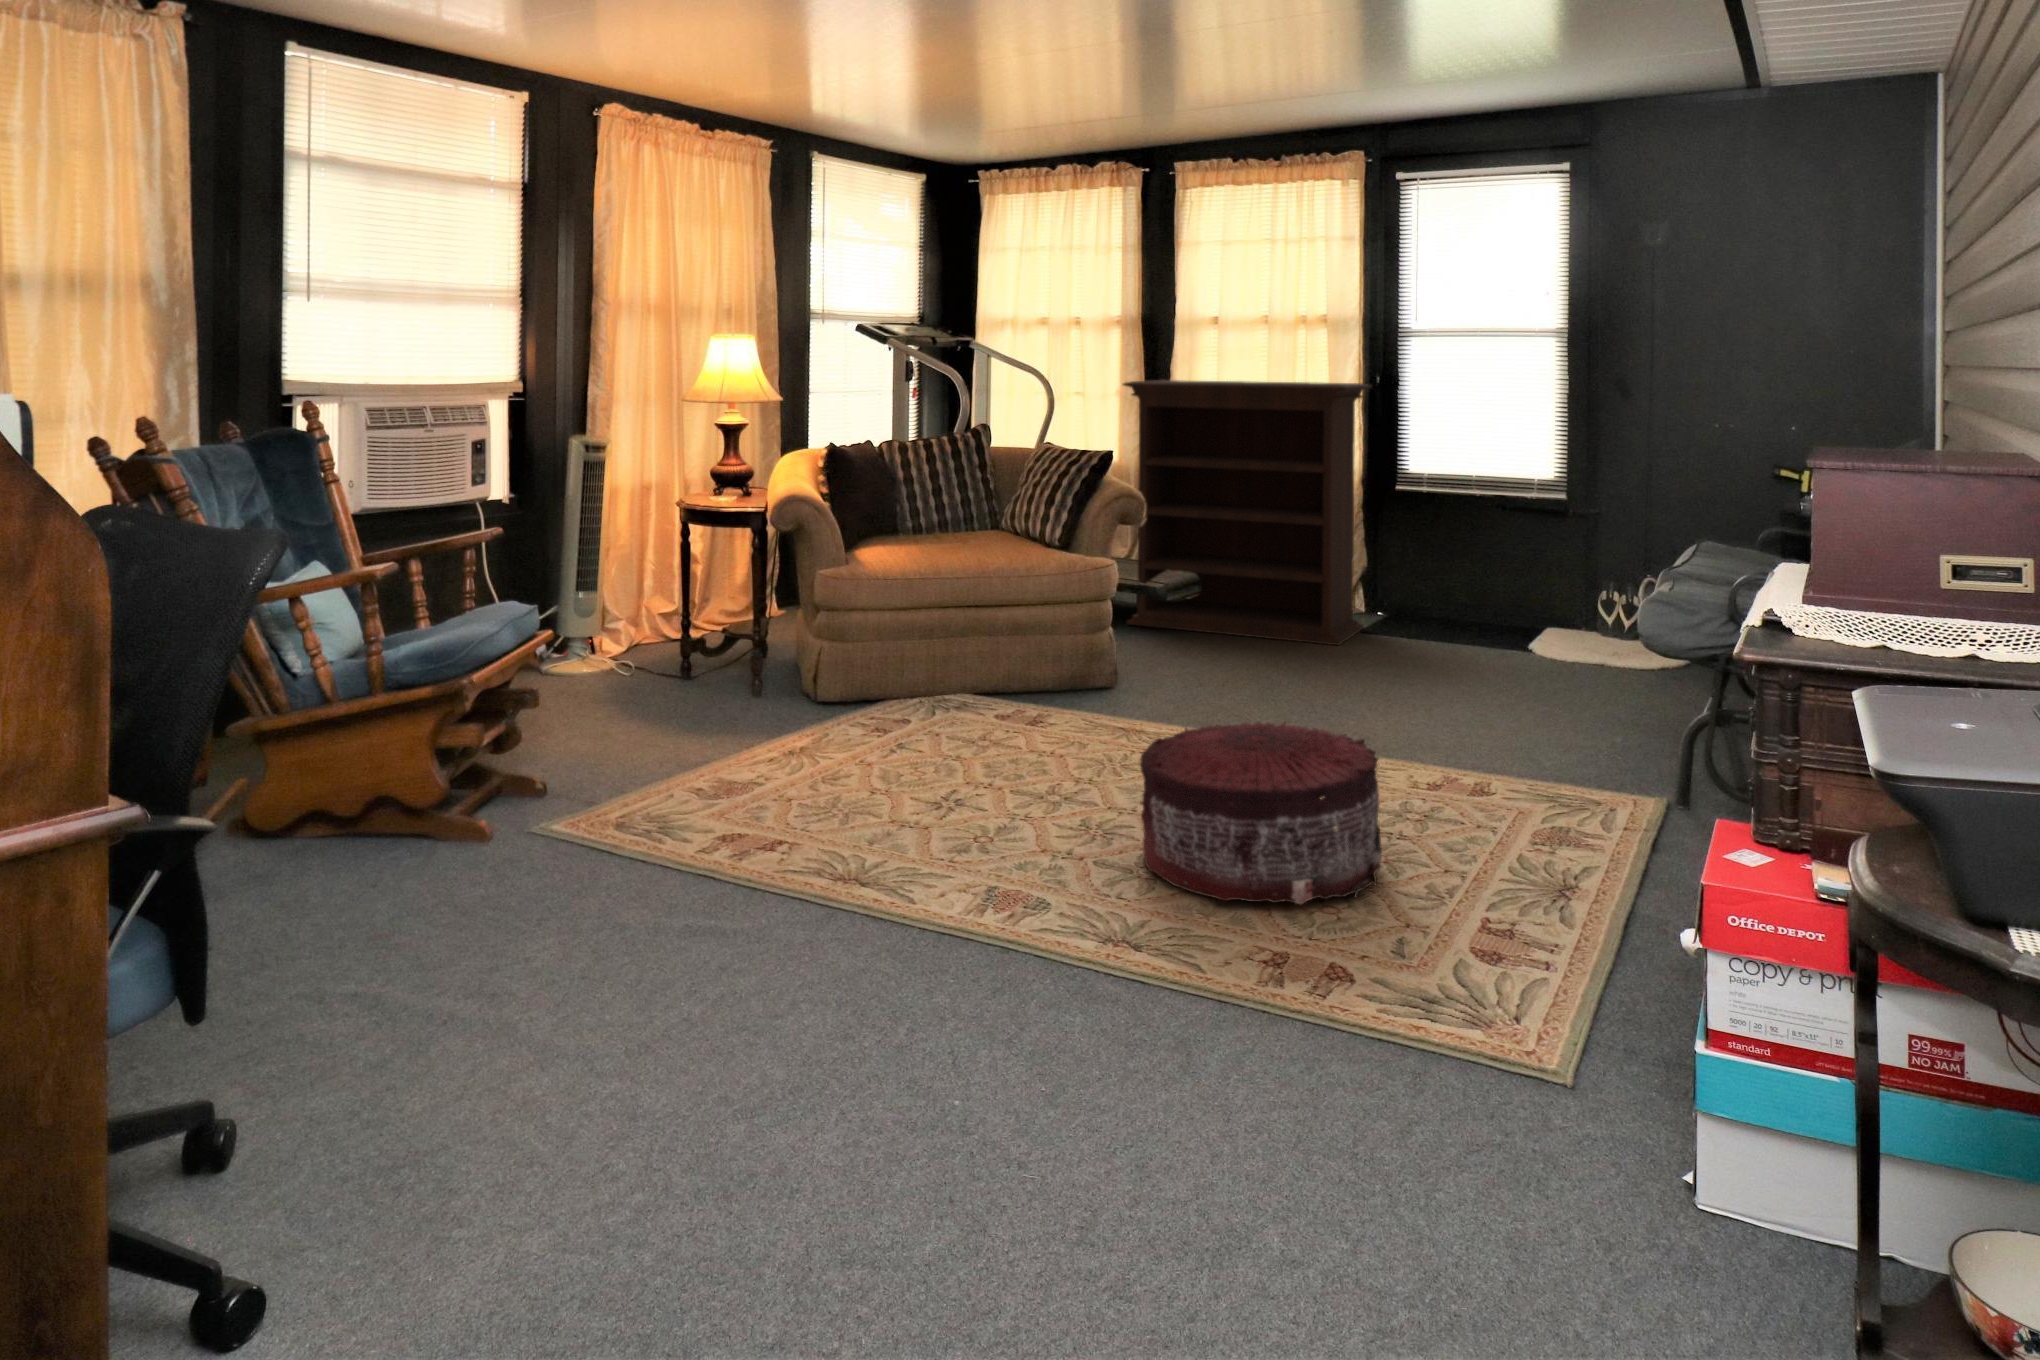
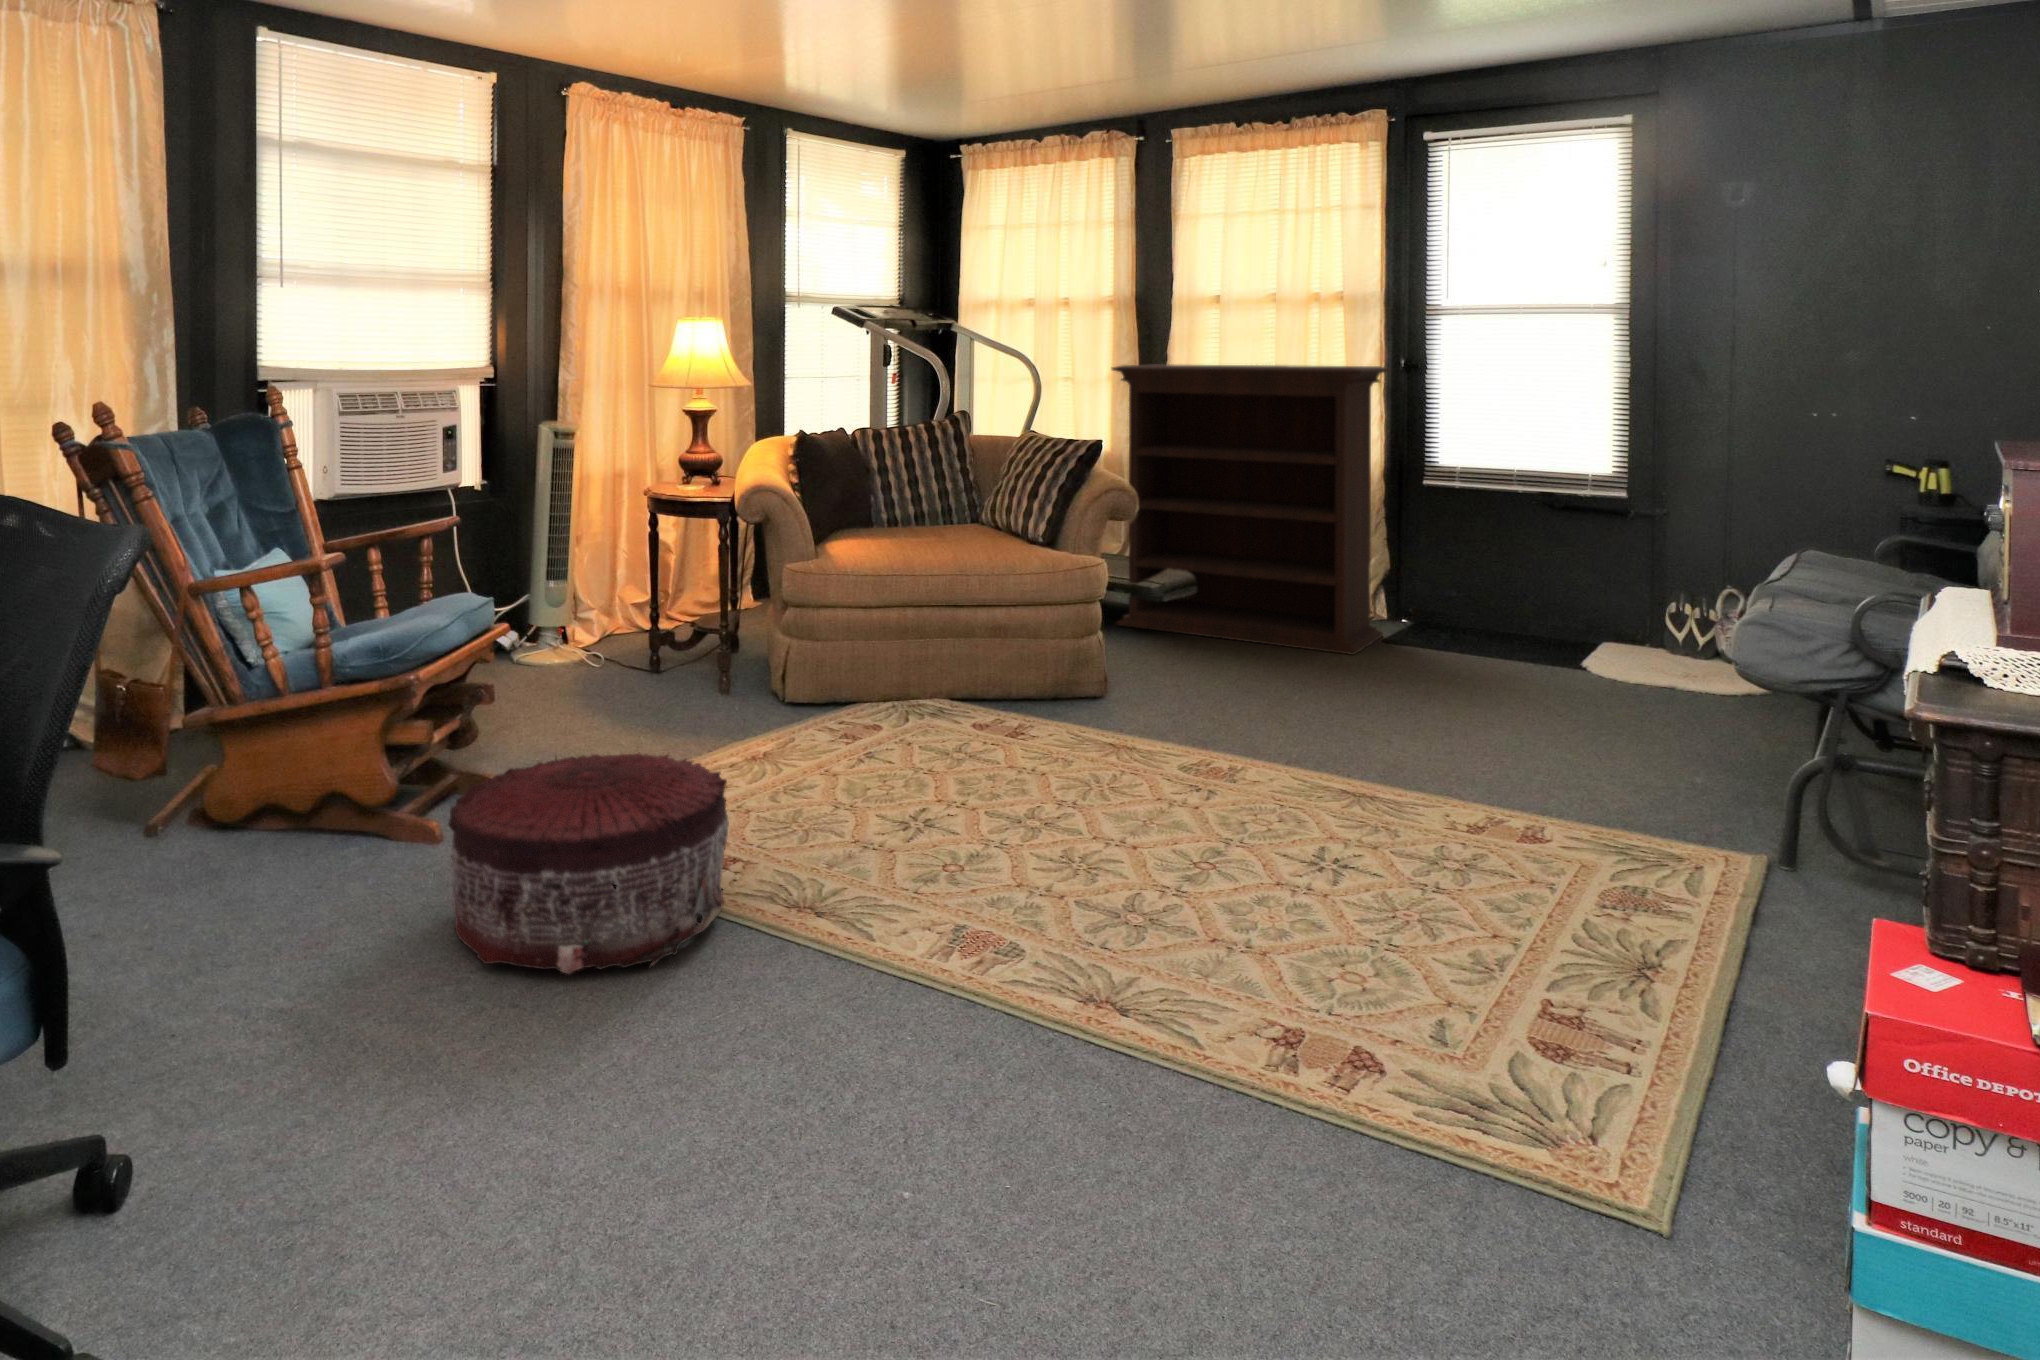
pouf: present [1140,722,1382,904] -> present [448,753,729,974]

